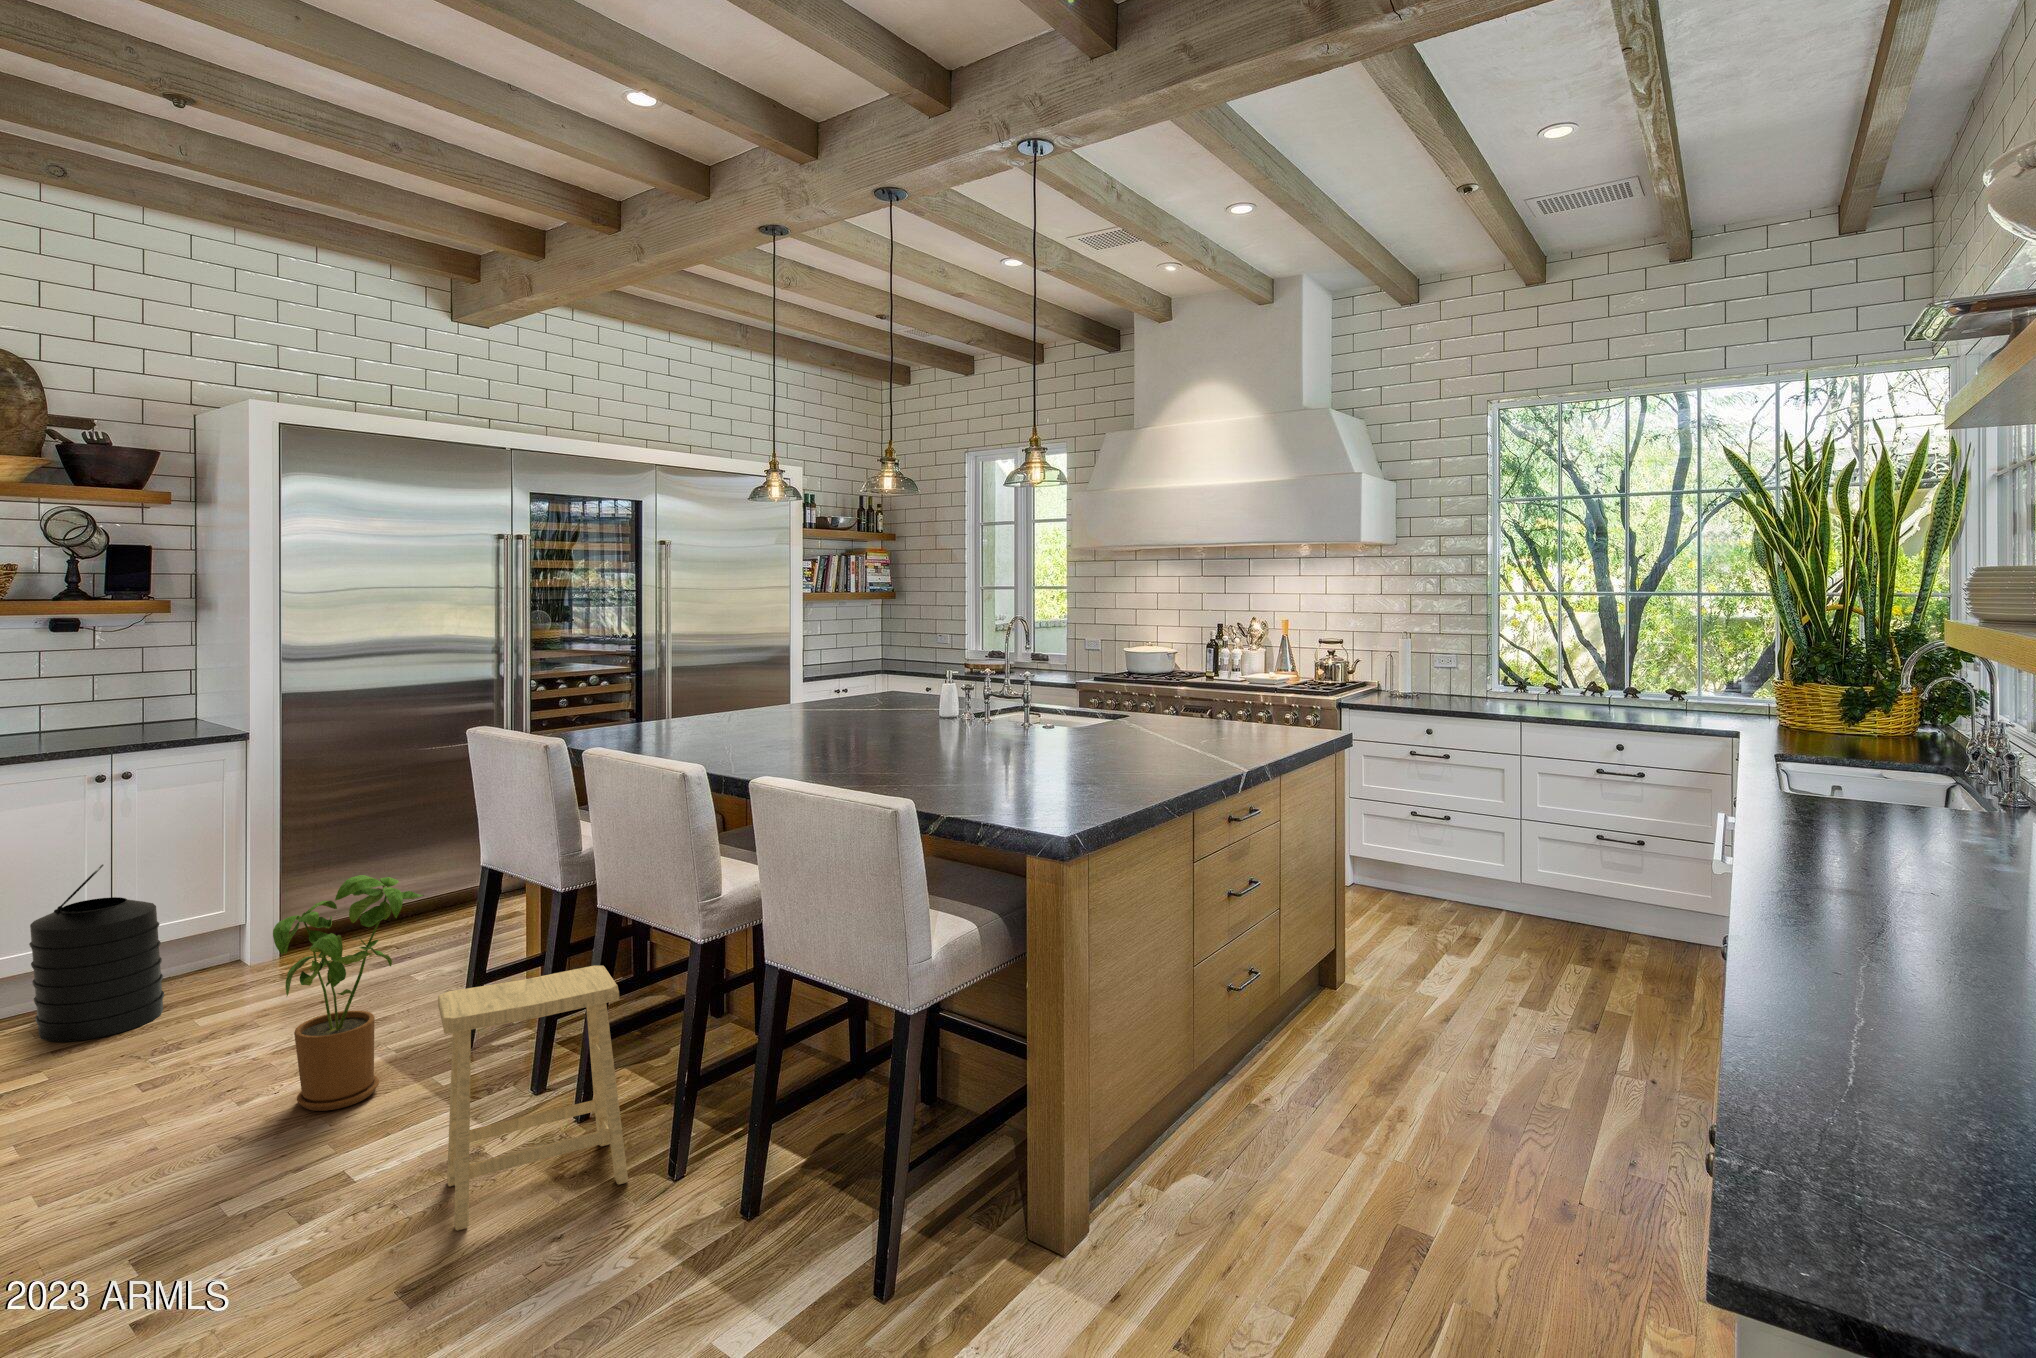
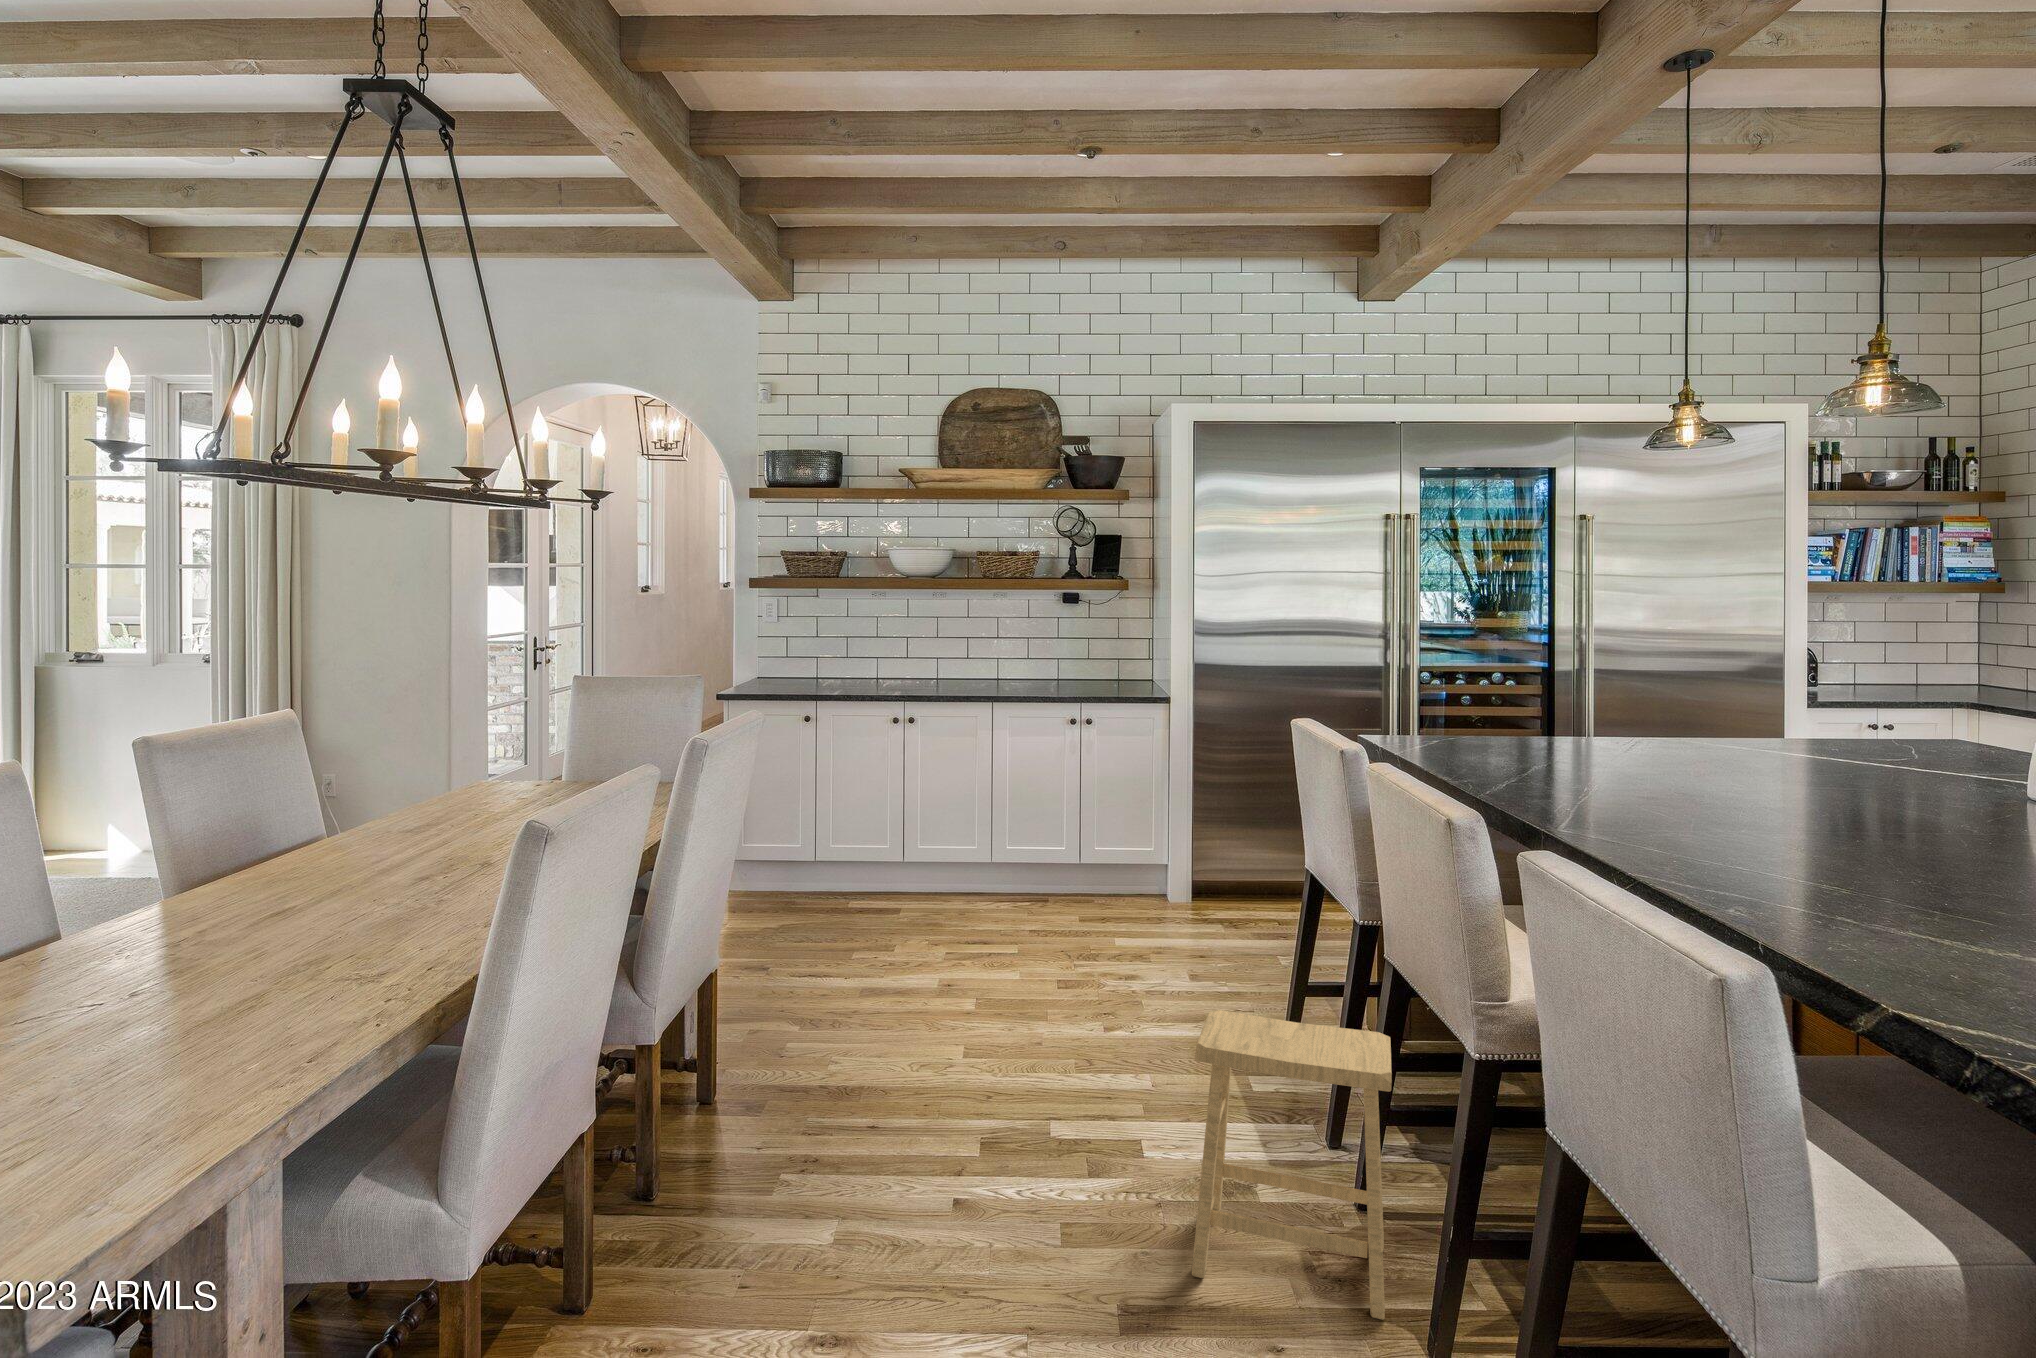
trash can: present [29,864,164,1042] -> none [1016,797,1094,936]
house plant: present [273,875,424,1111] -> none [1125,856,1253,1075]

